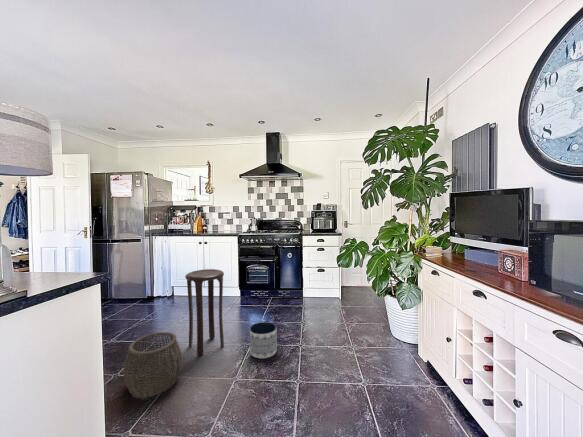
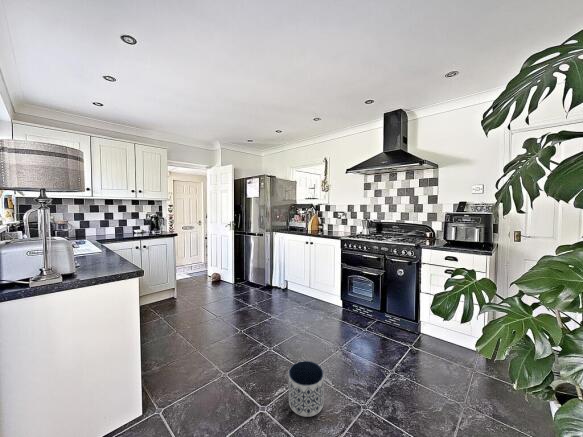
stool: present [185,269,224,356] -> none [240,278,281,372]
woven basket: present [123,332,182,399] -> none [163,335,218,403]

